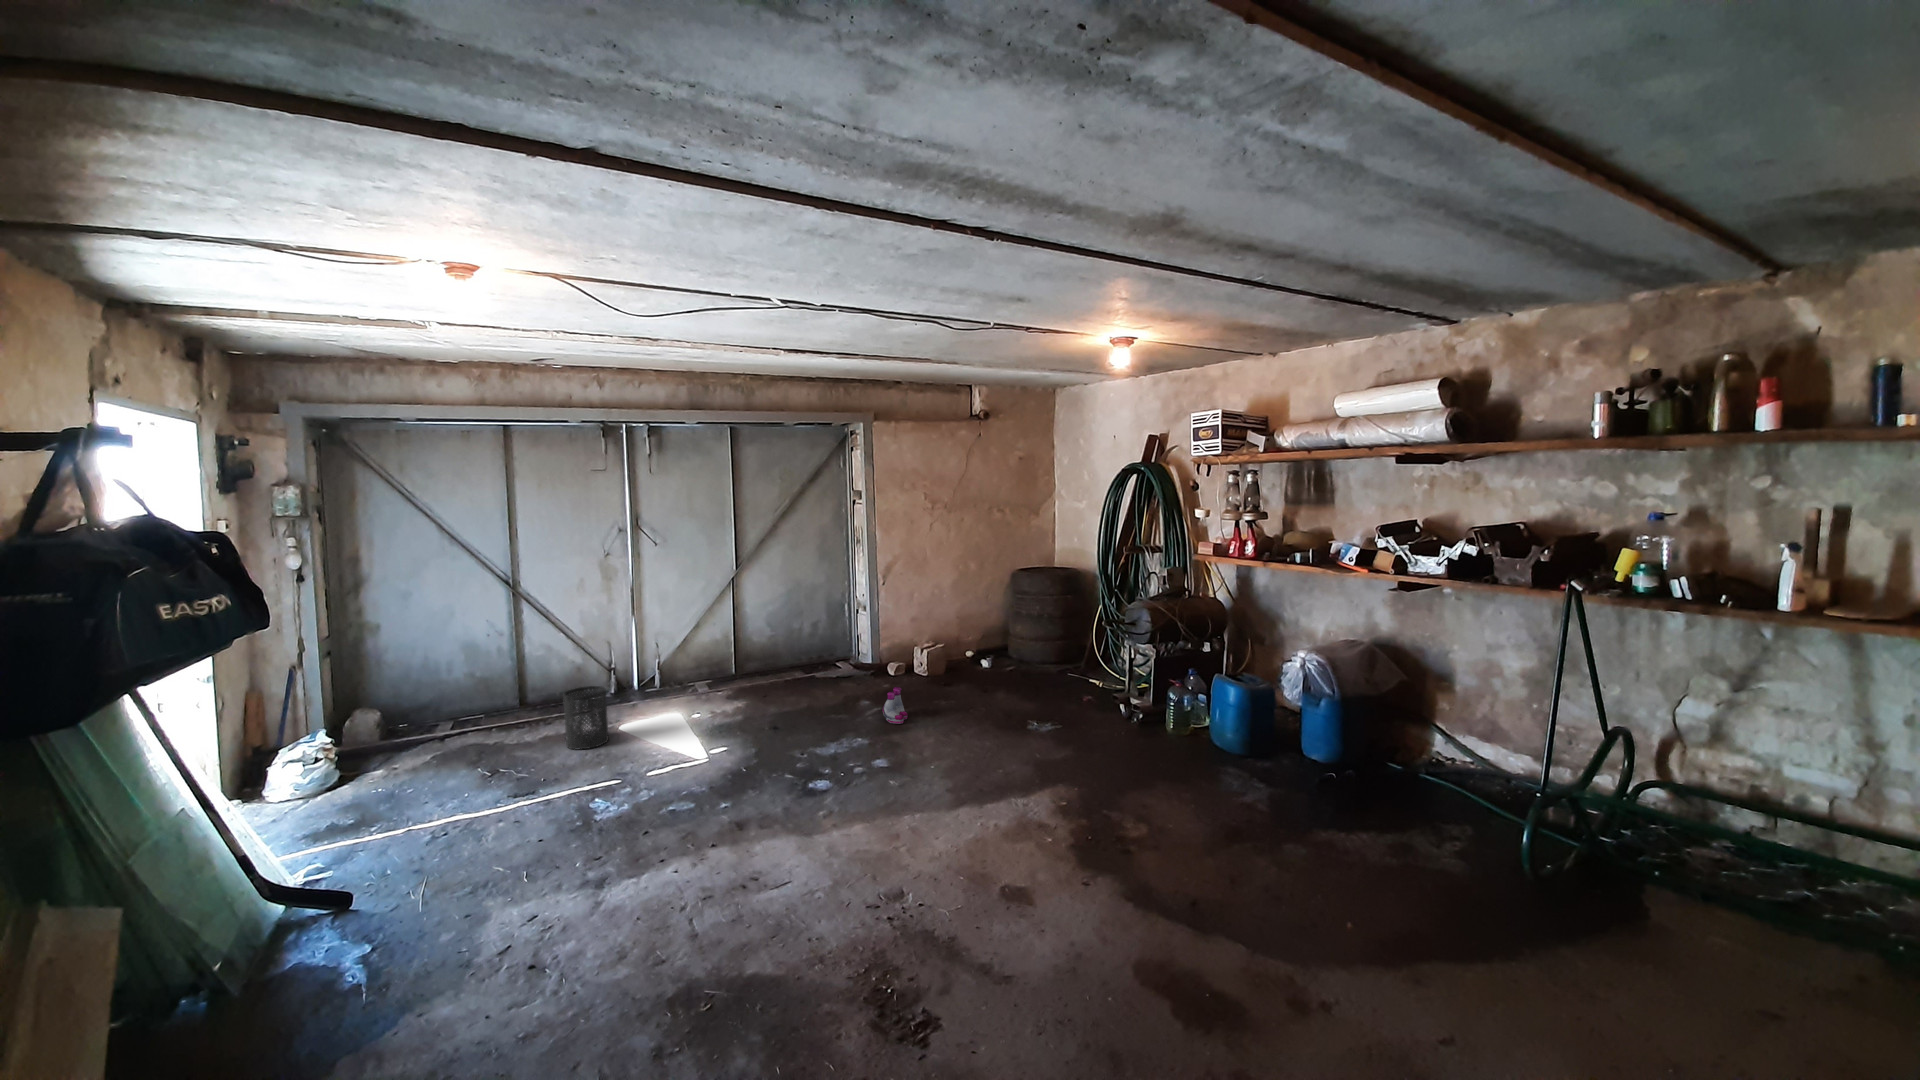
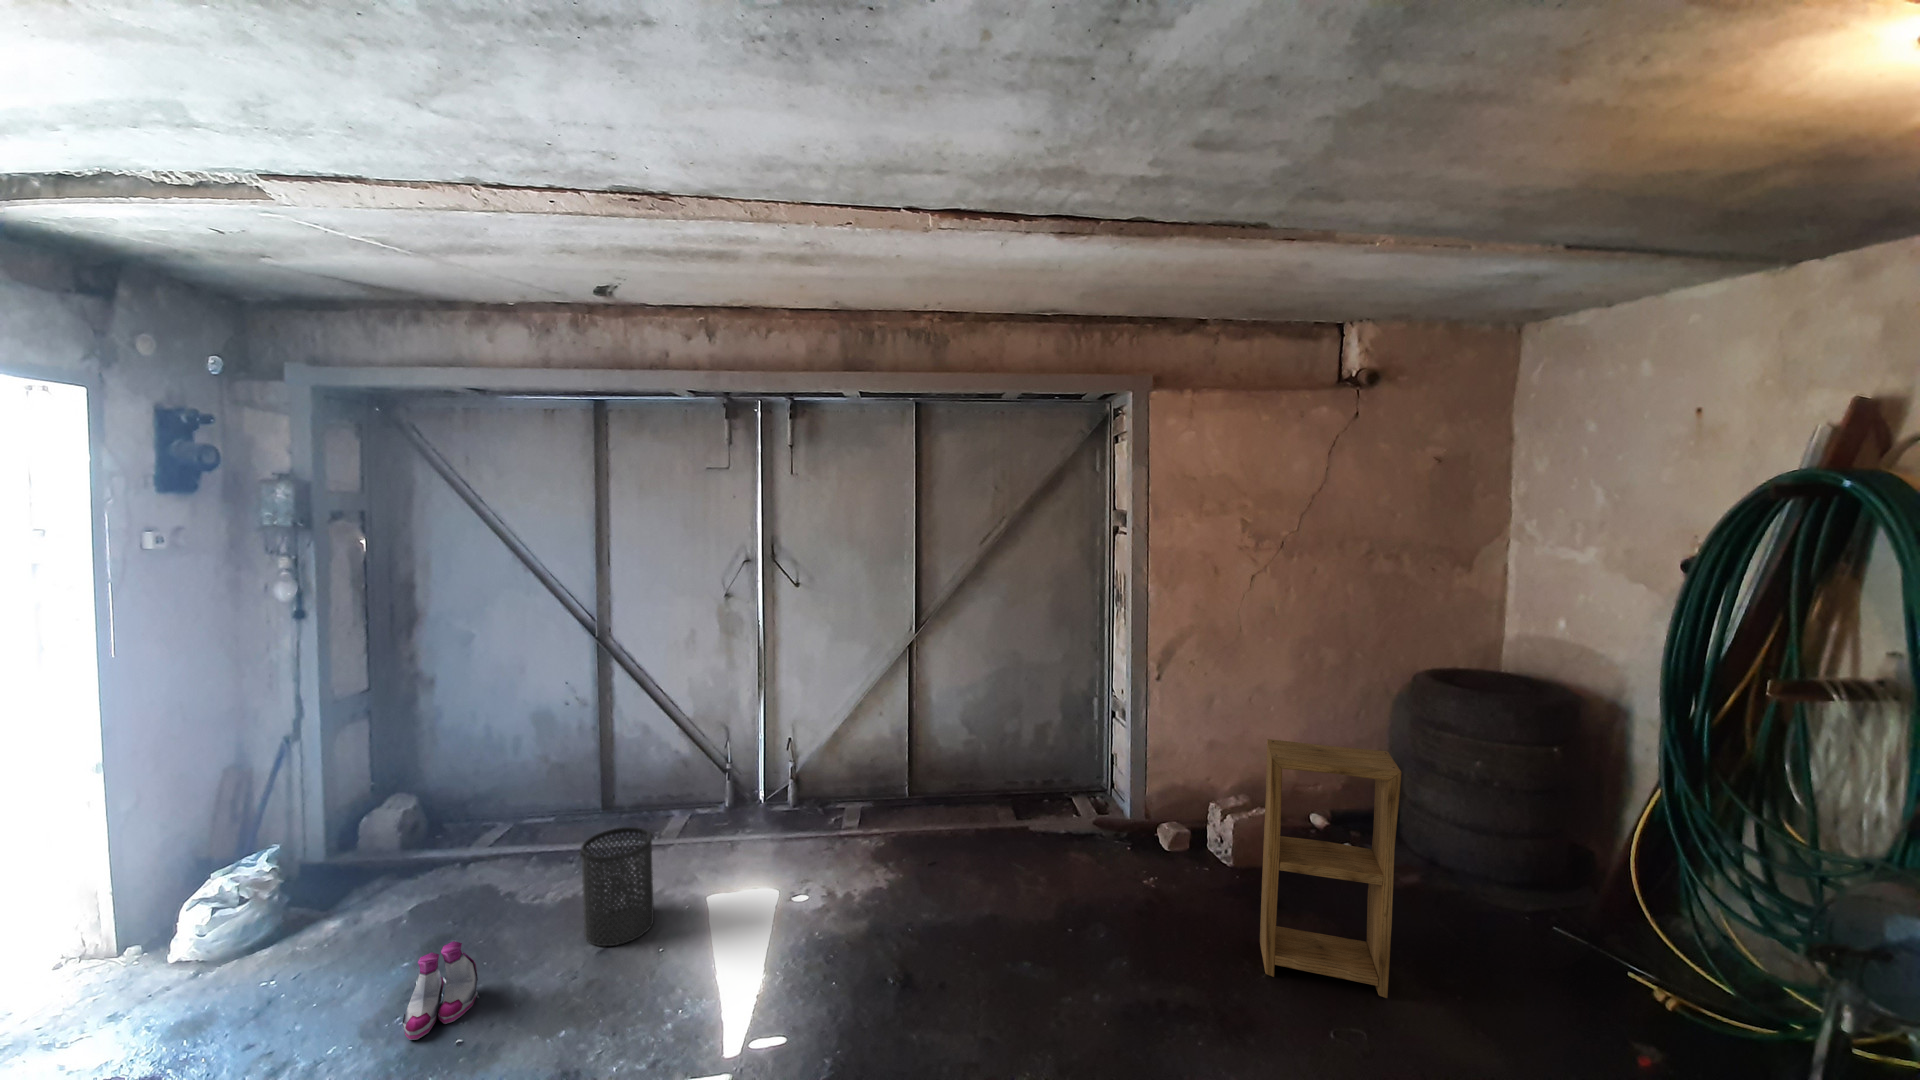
shelving unit: none [940,595,994,705] -> present [1260,739,1401,998]
boots: present [882,687,908,724] -> present [403,941,478,1040]

